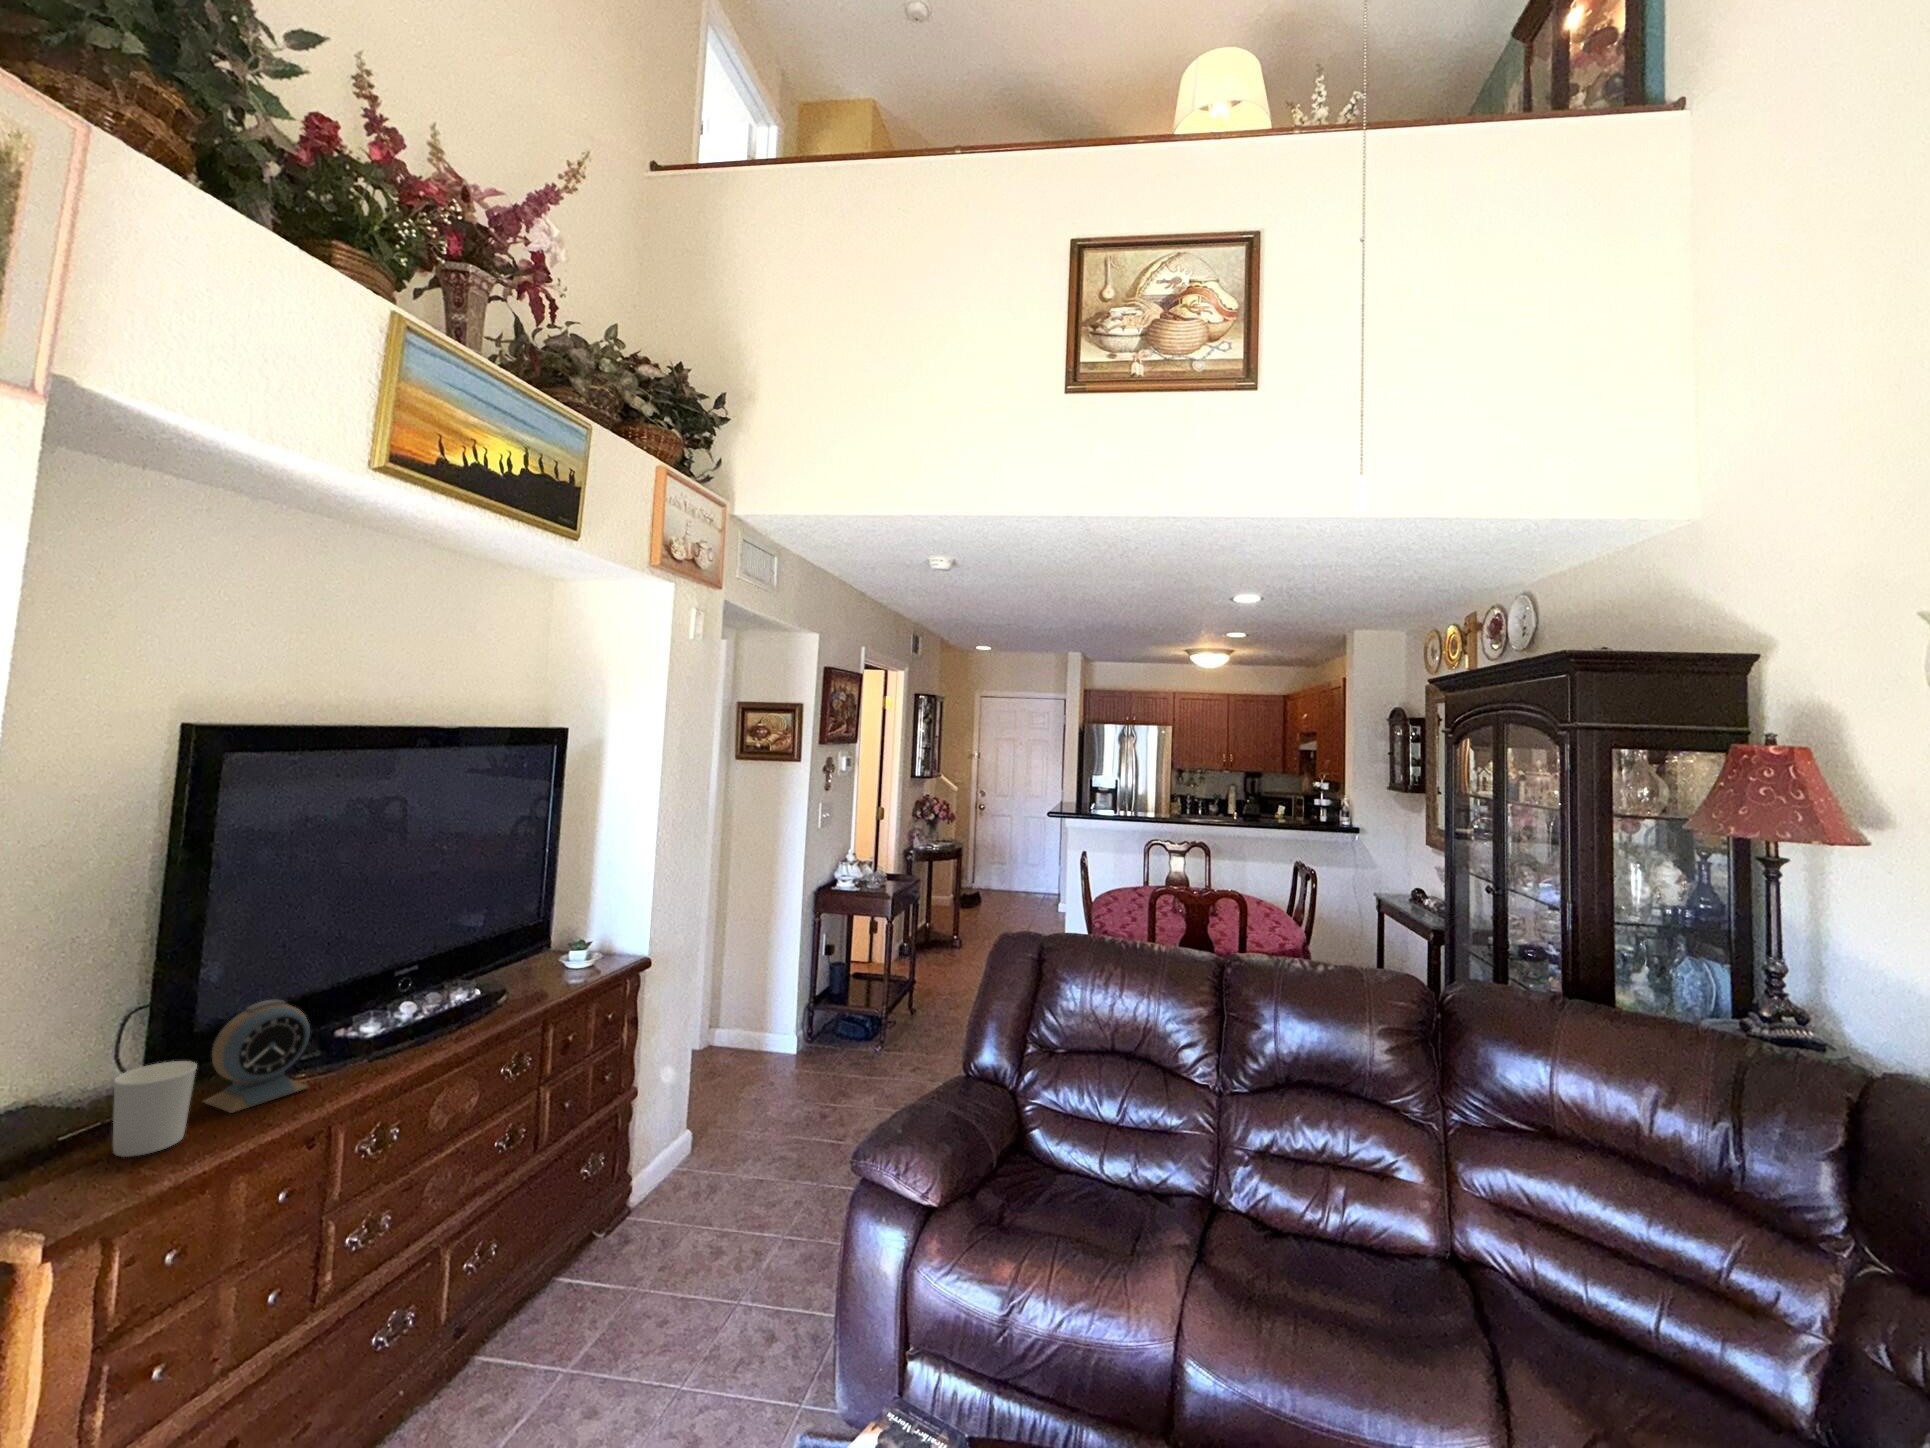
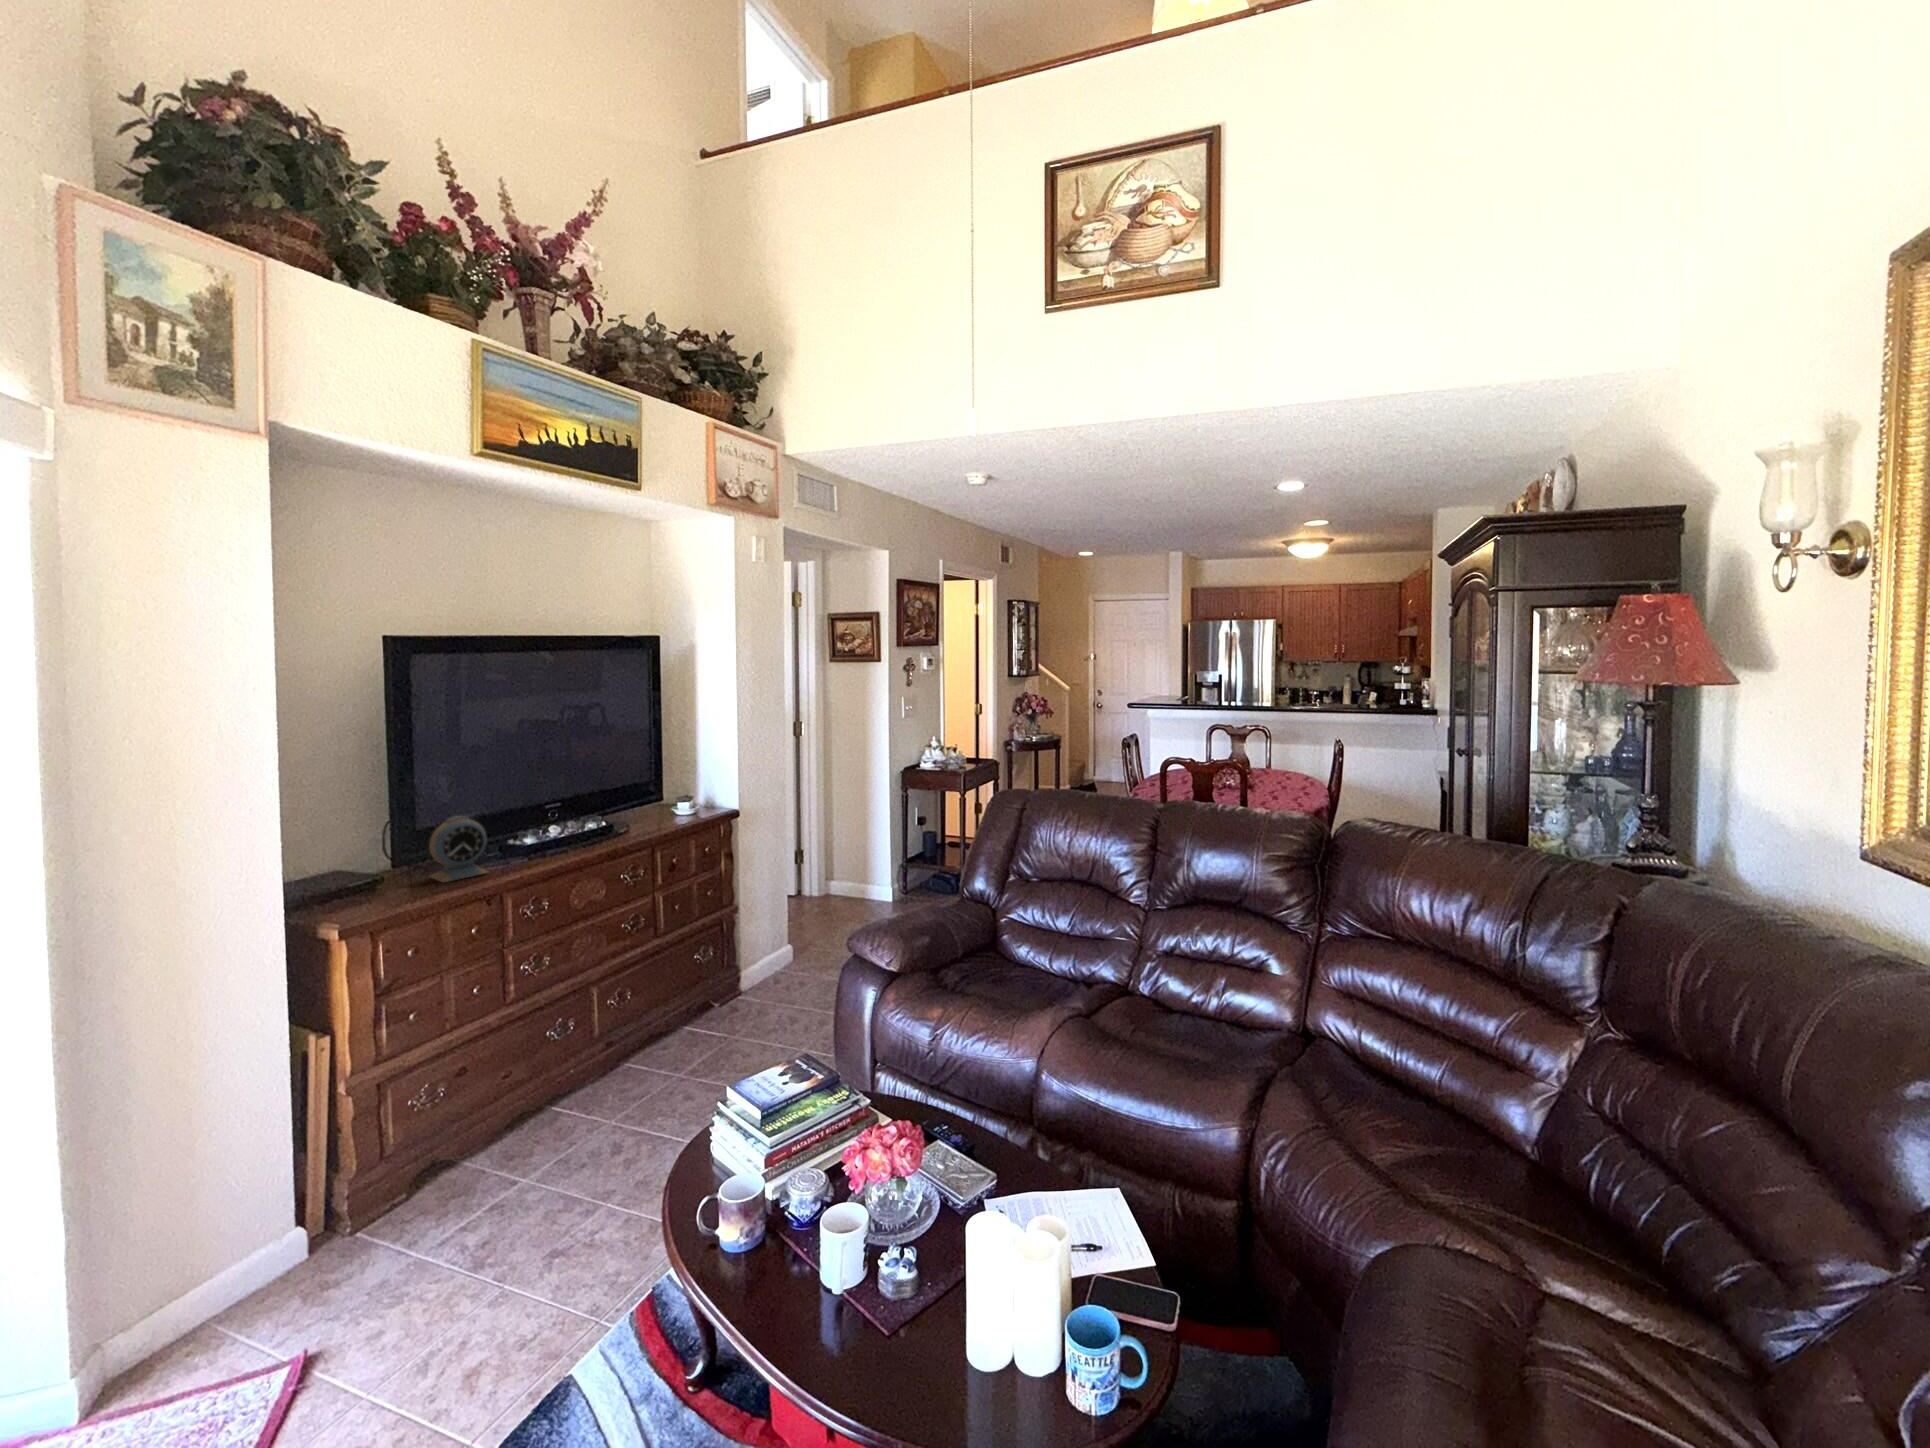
candle holder: present [113,1061,197,1157] -> none [372,847,417,899]

